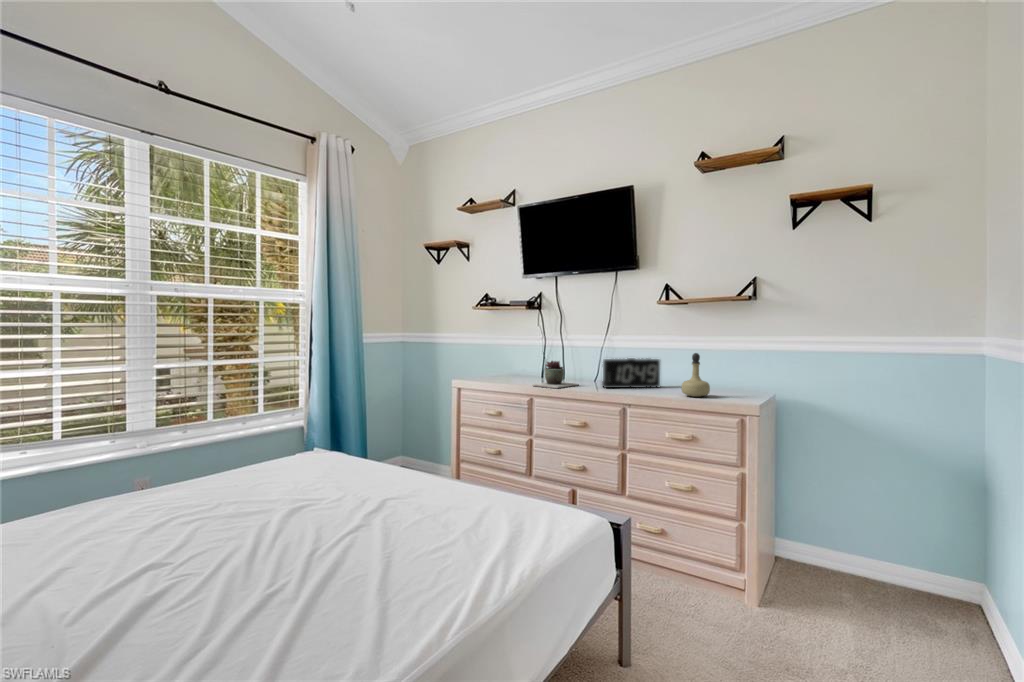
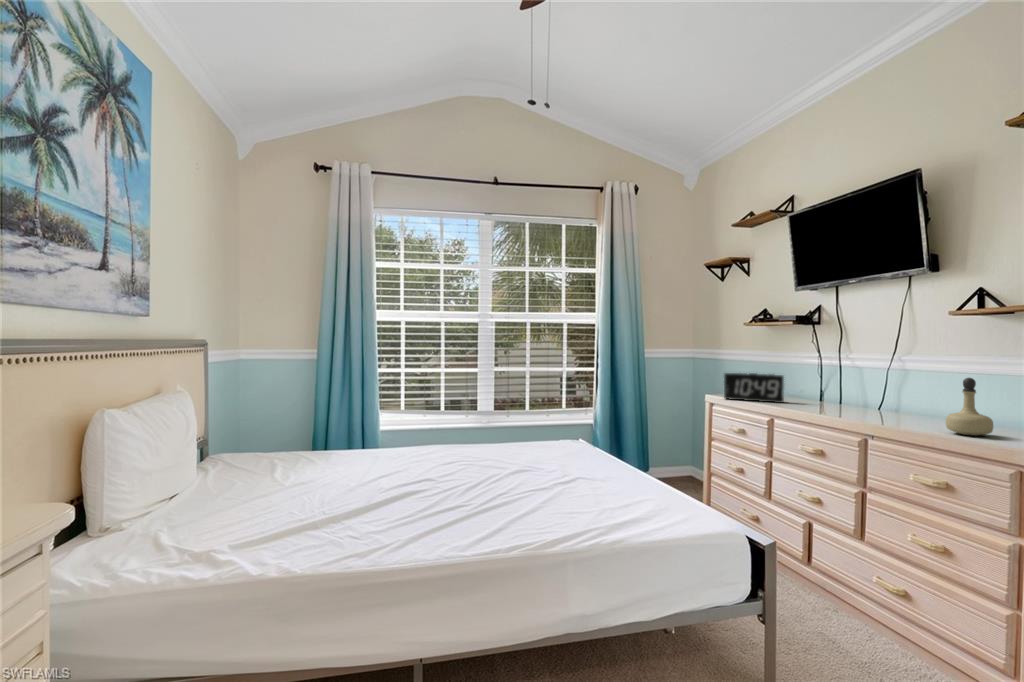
alarm clock: present [602,358,660,388] -> present [724,373,784,403]
succulent plant: present [532,361,578,388] -> none [775,380,836,410]

